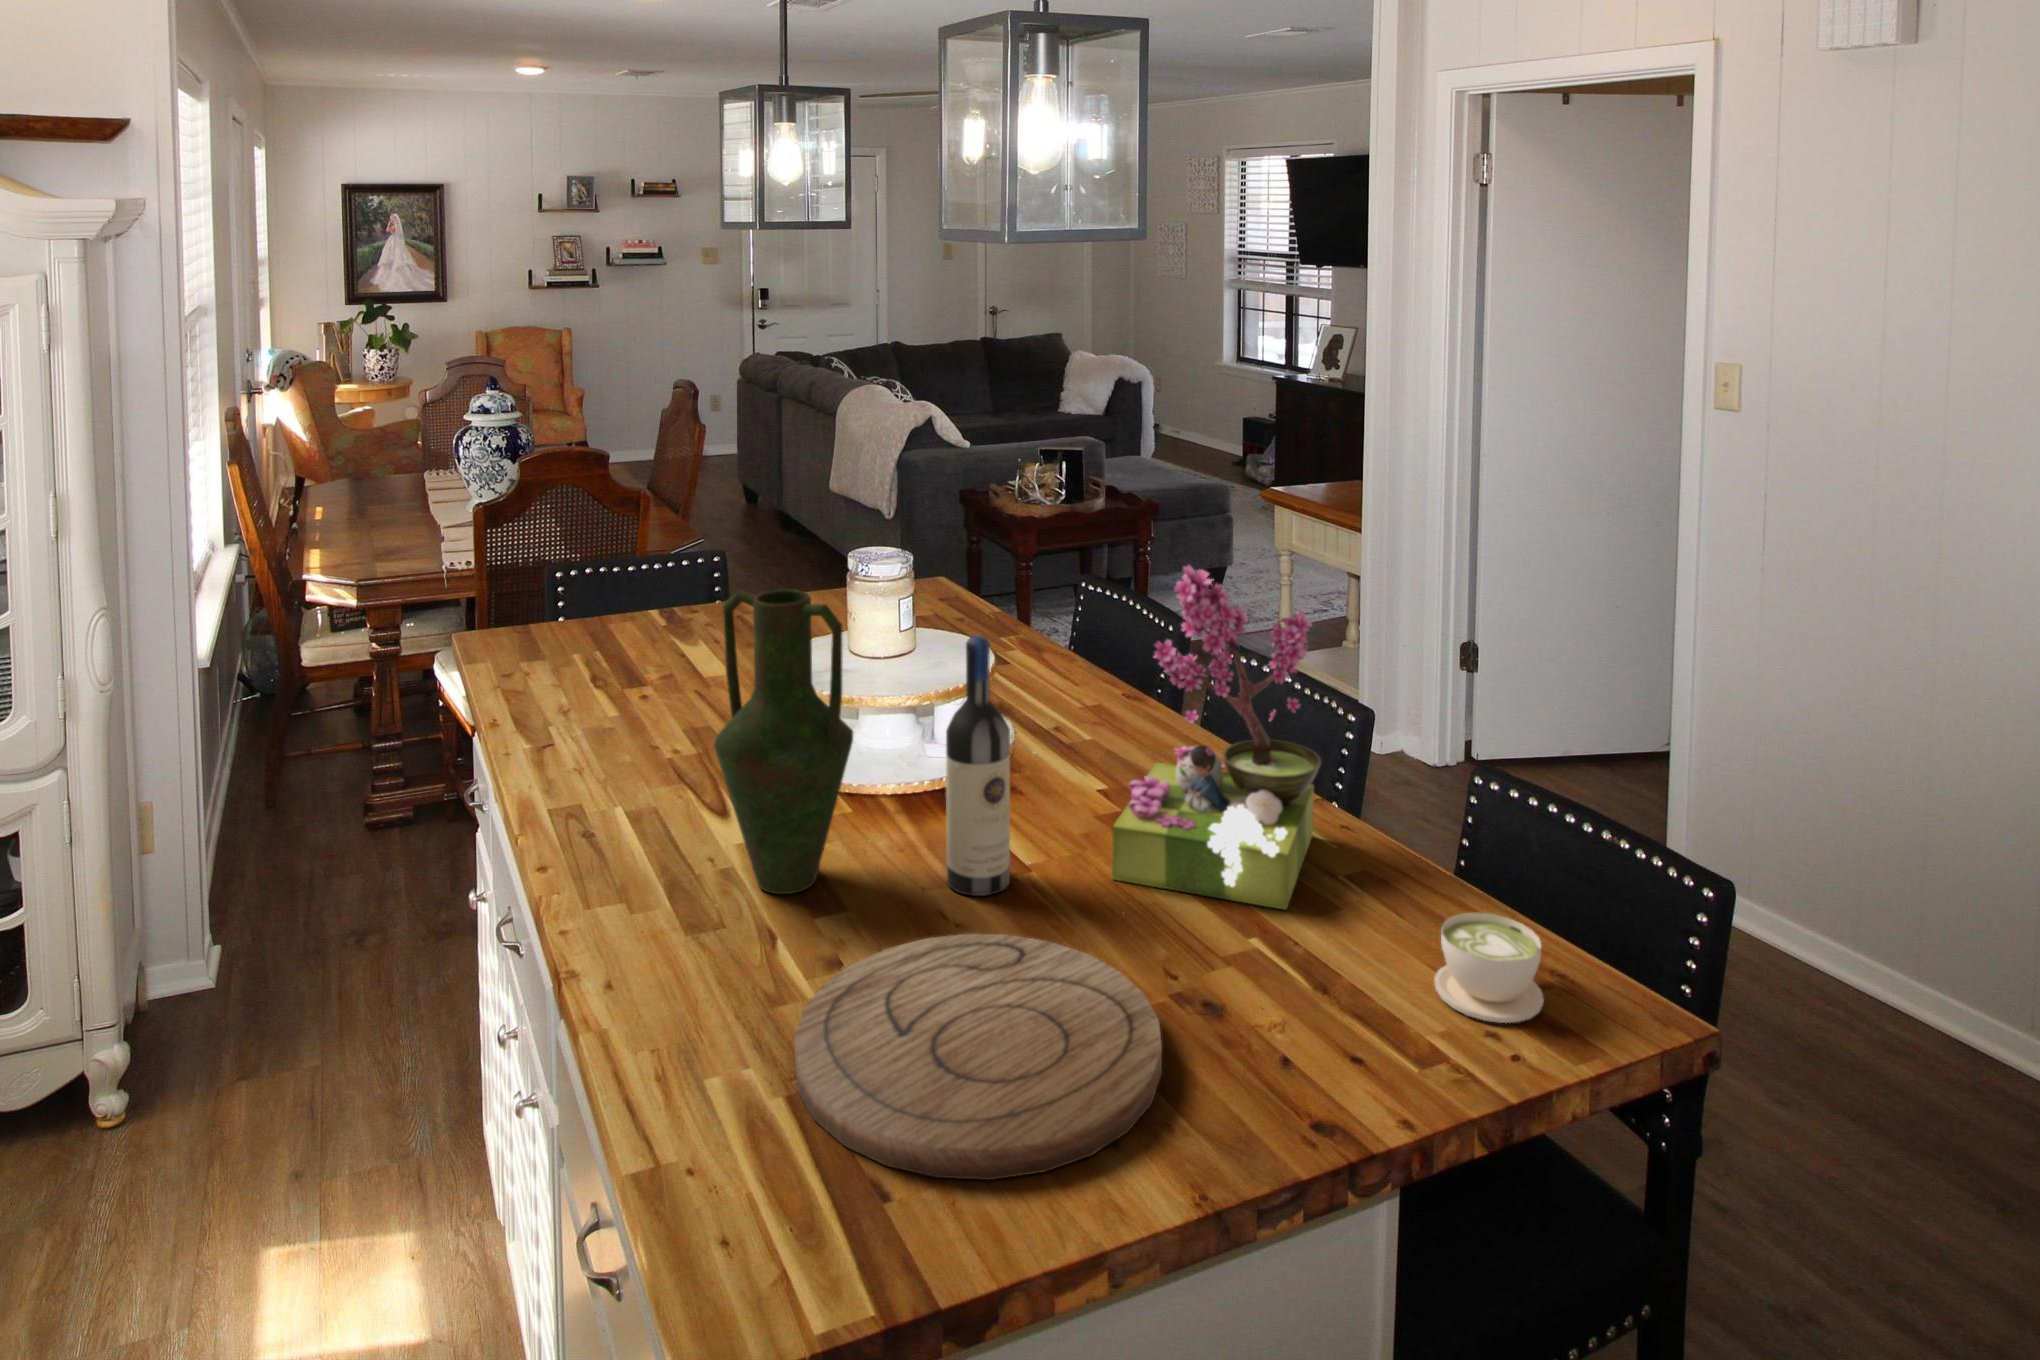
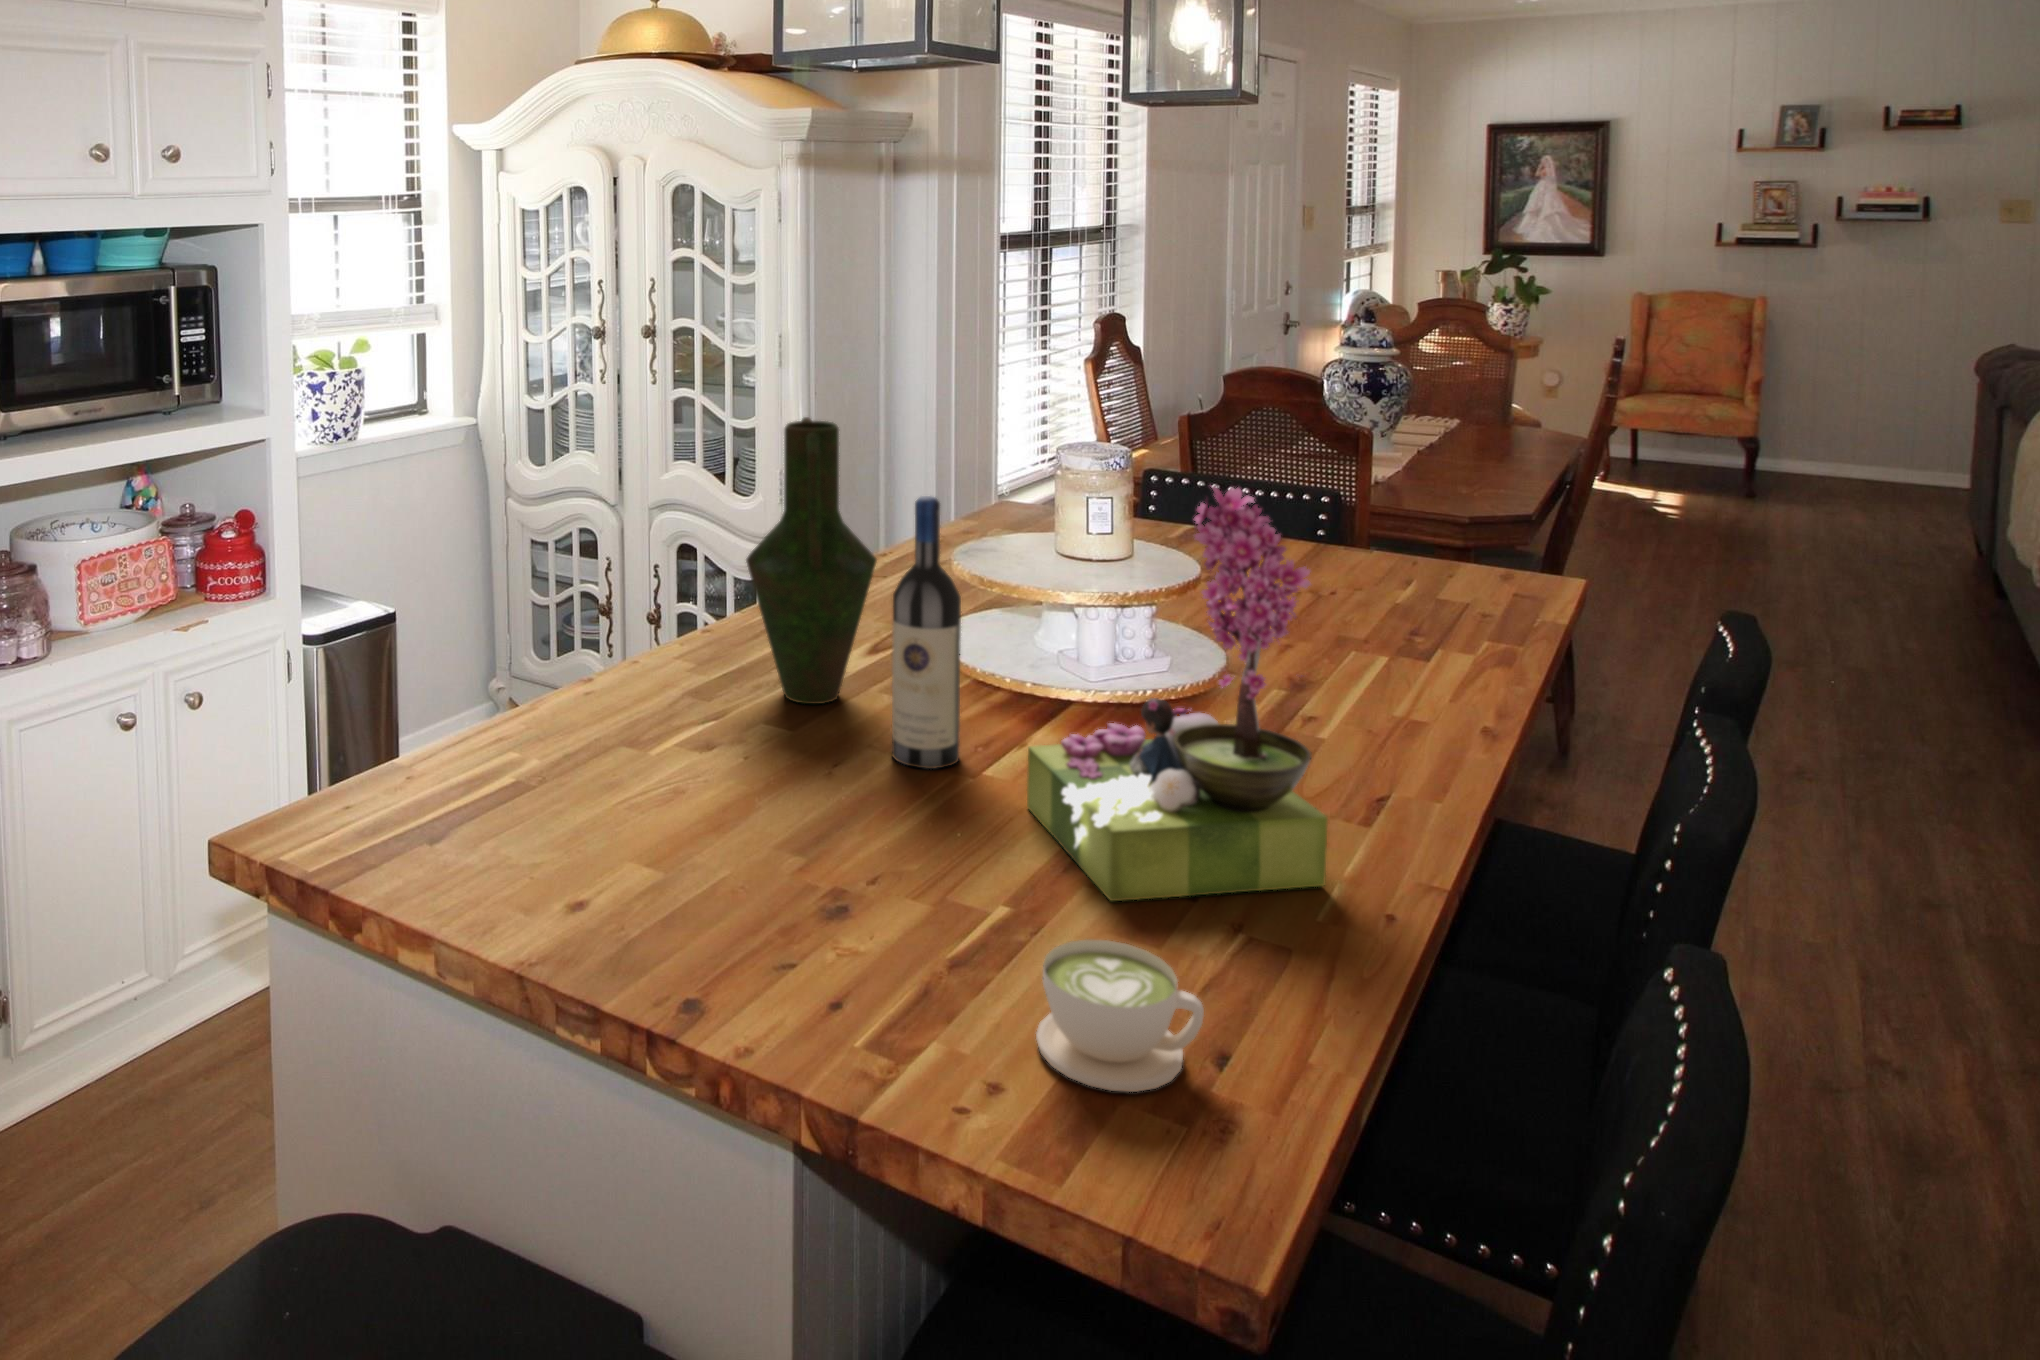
cutting board: present [794,934,1162,1180] -> none [488,733,828,901]

